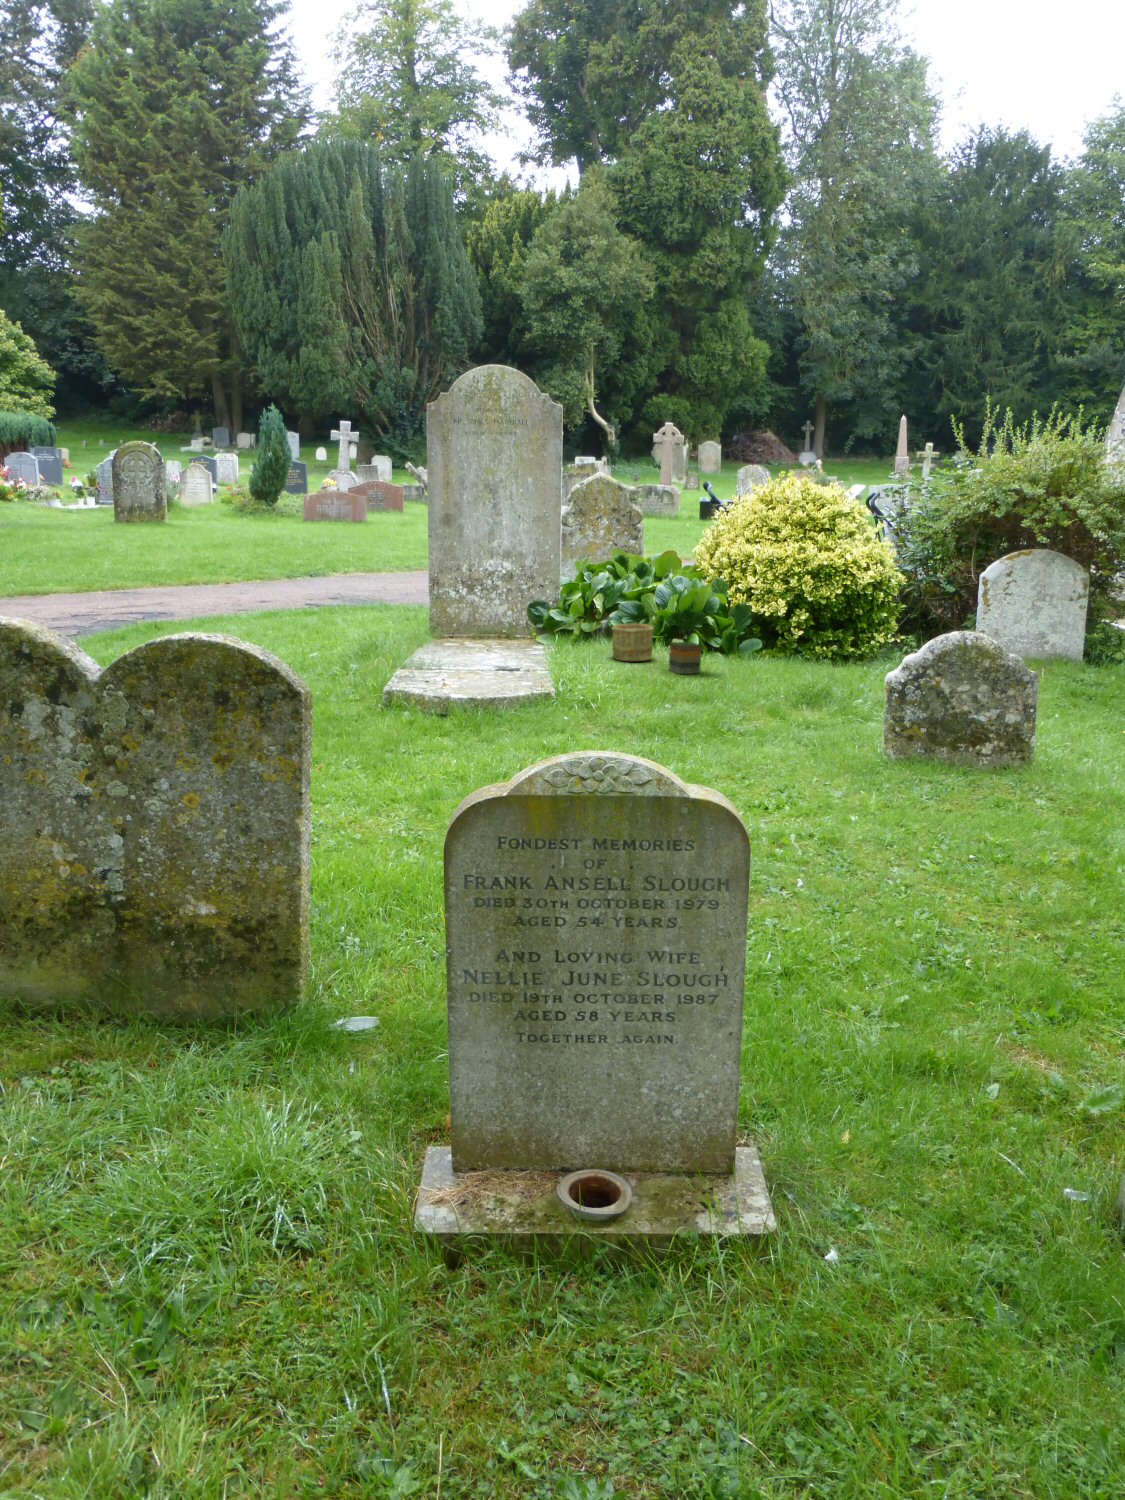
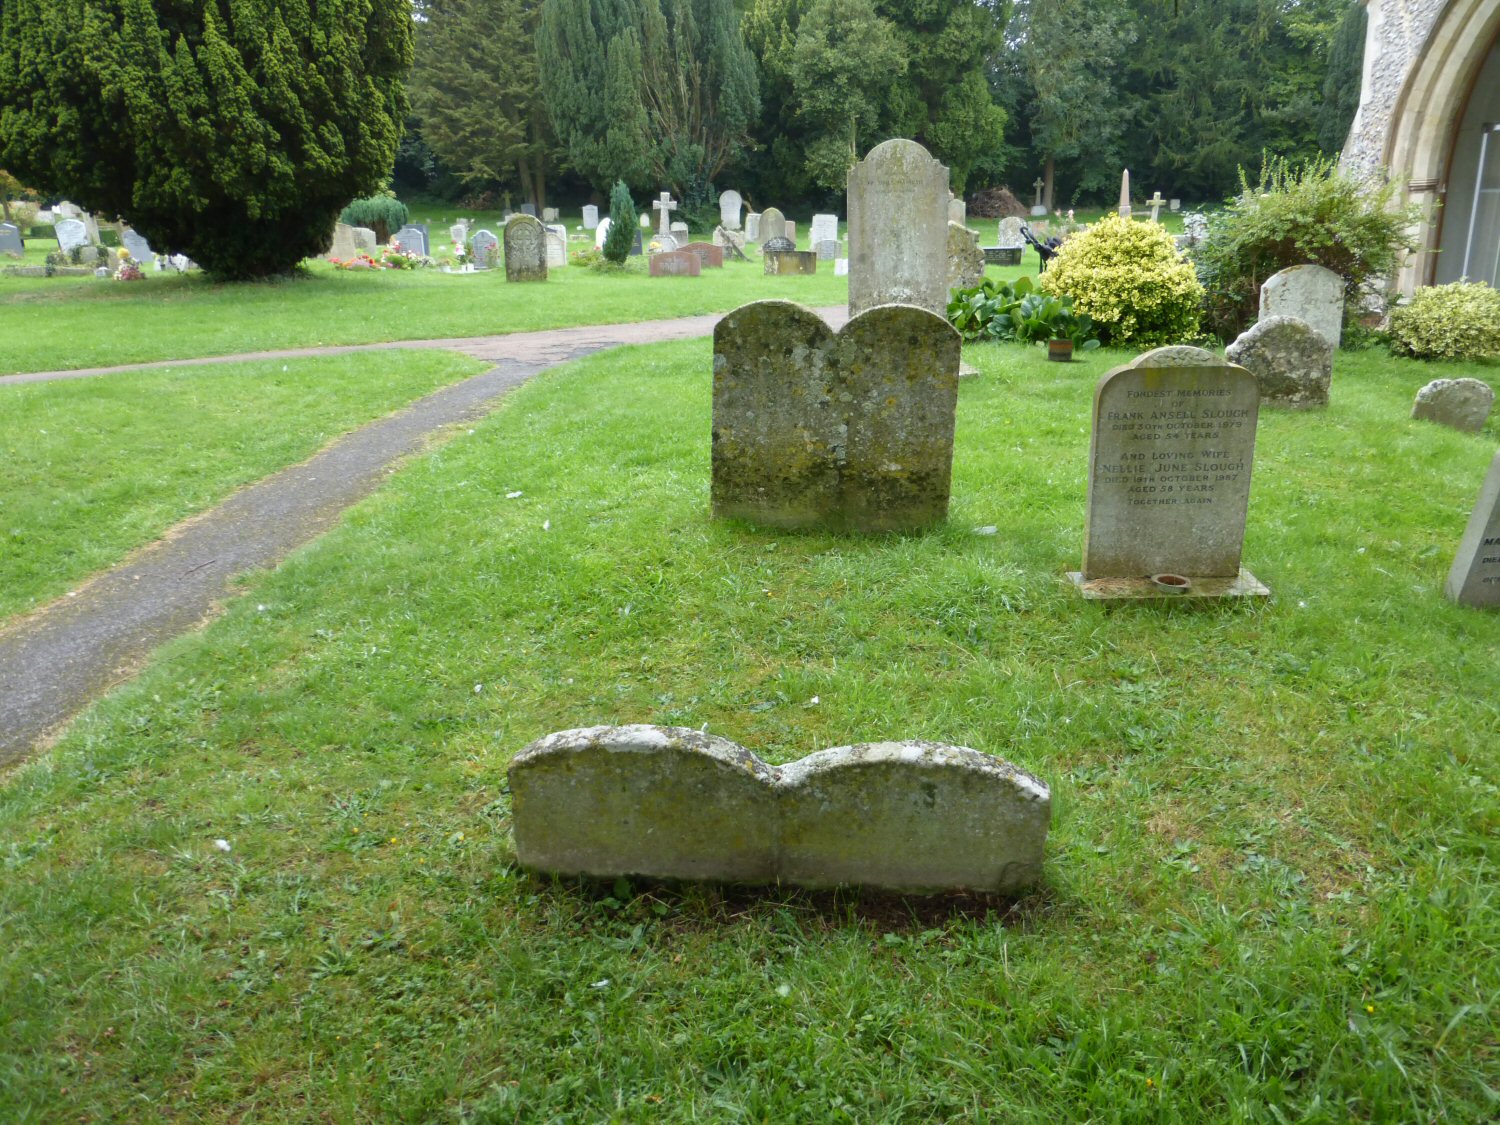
wooden bucket: present [612,623,653,661] -> none [1002,328,1033,355]

